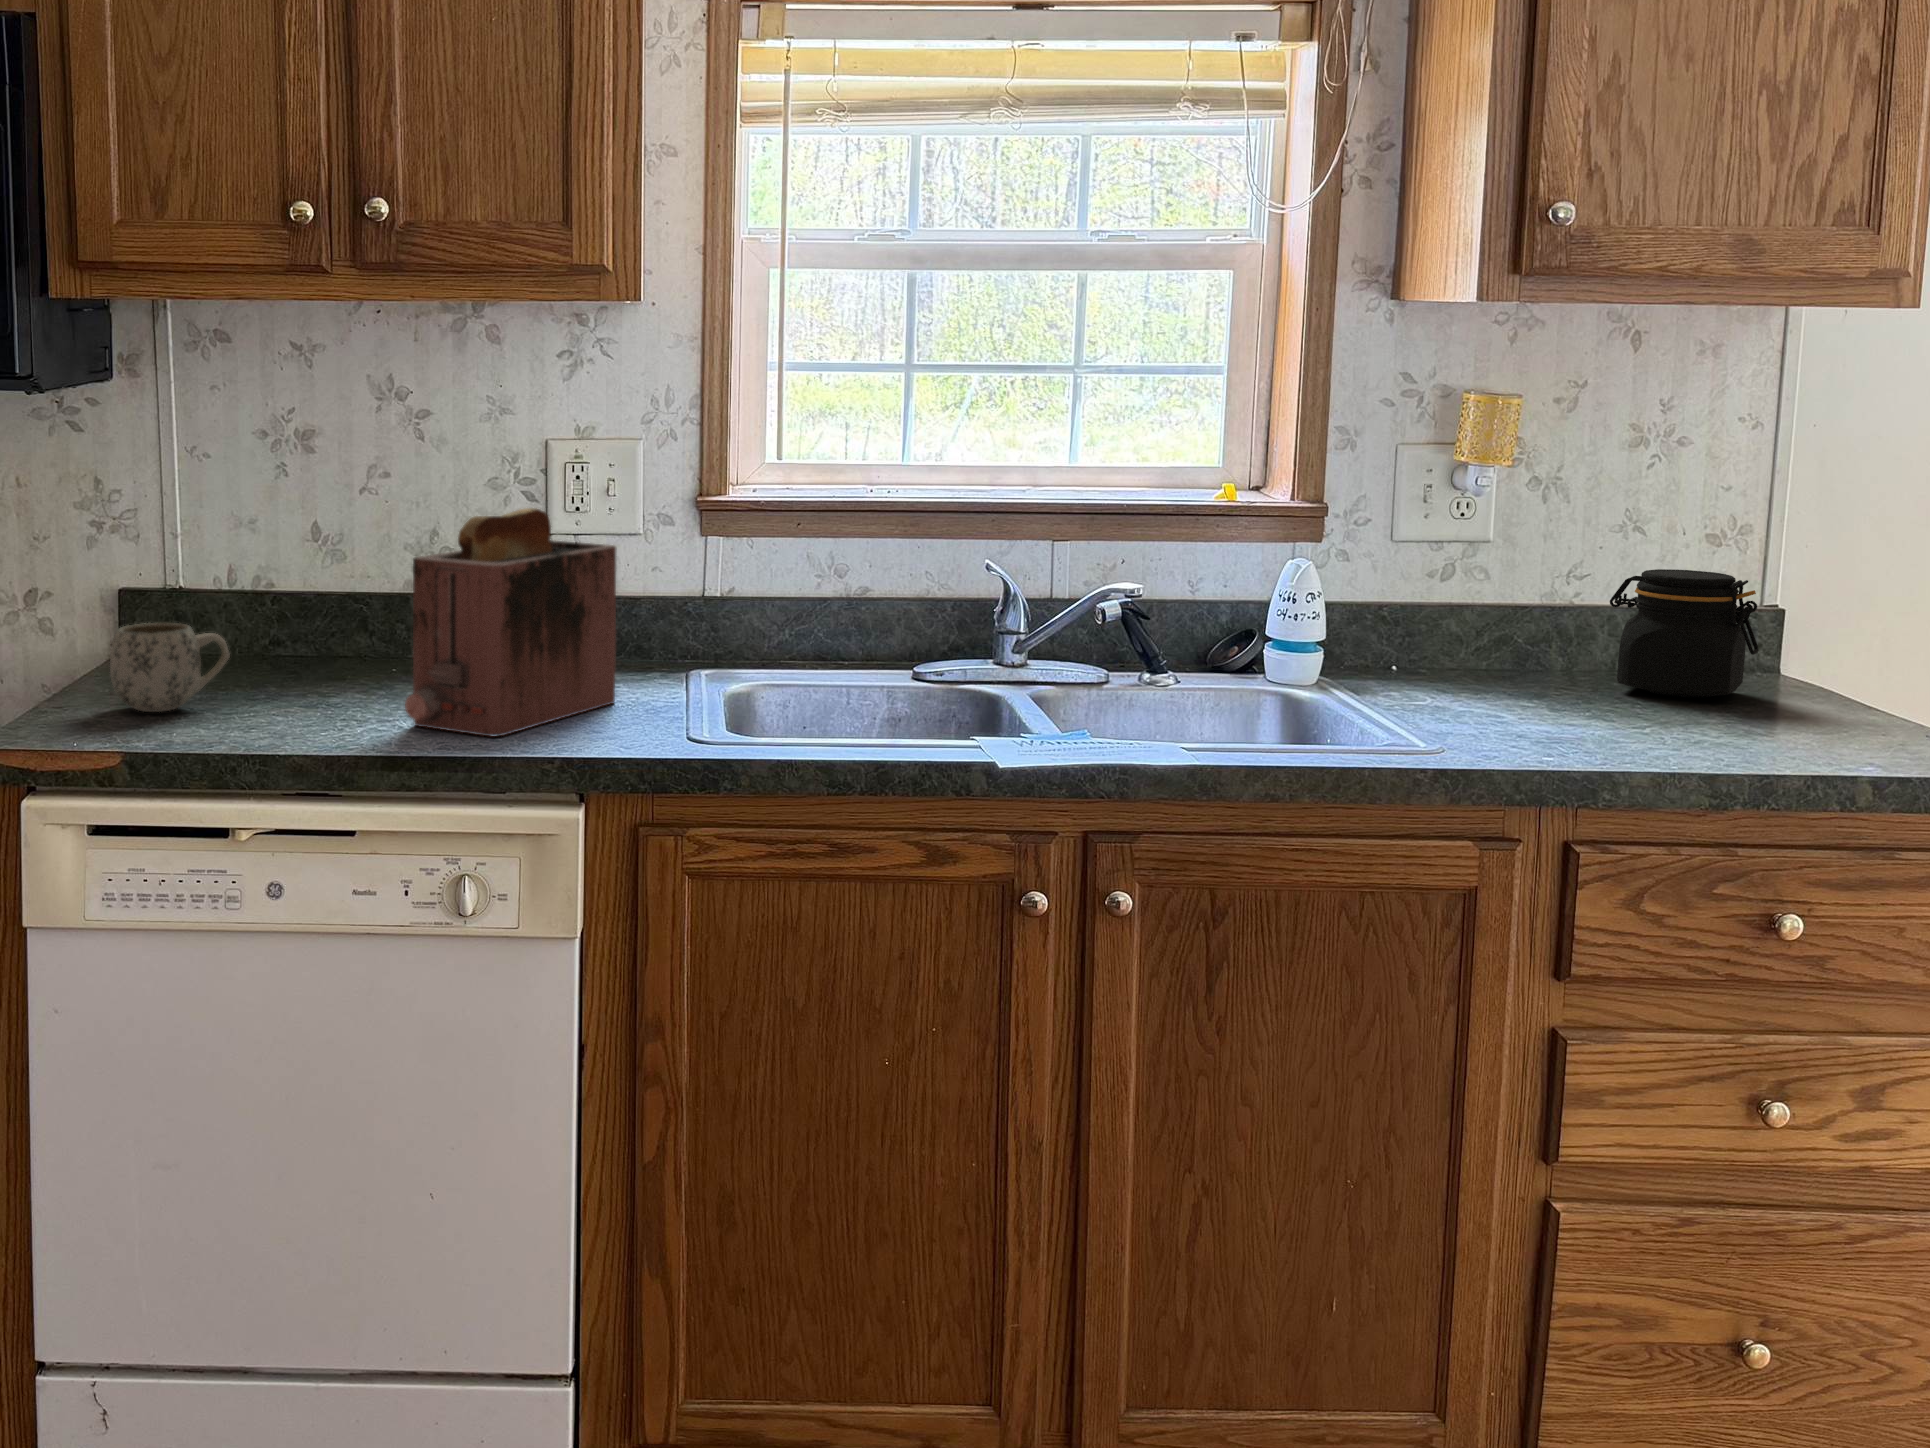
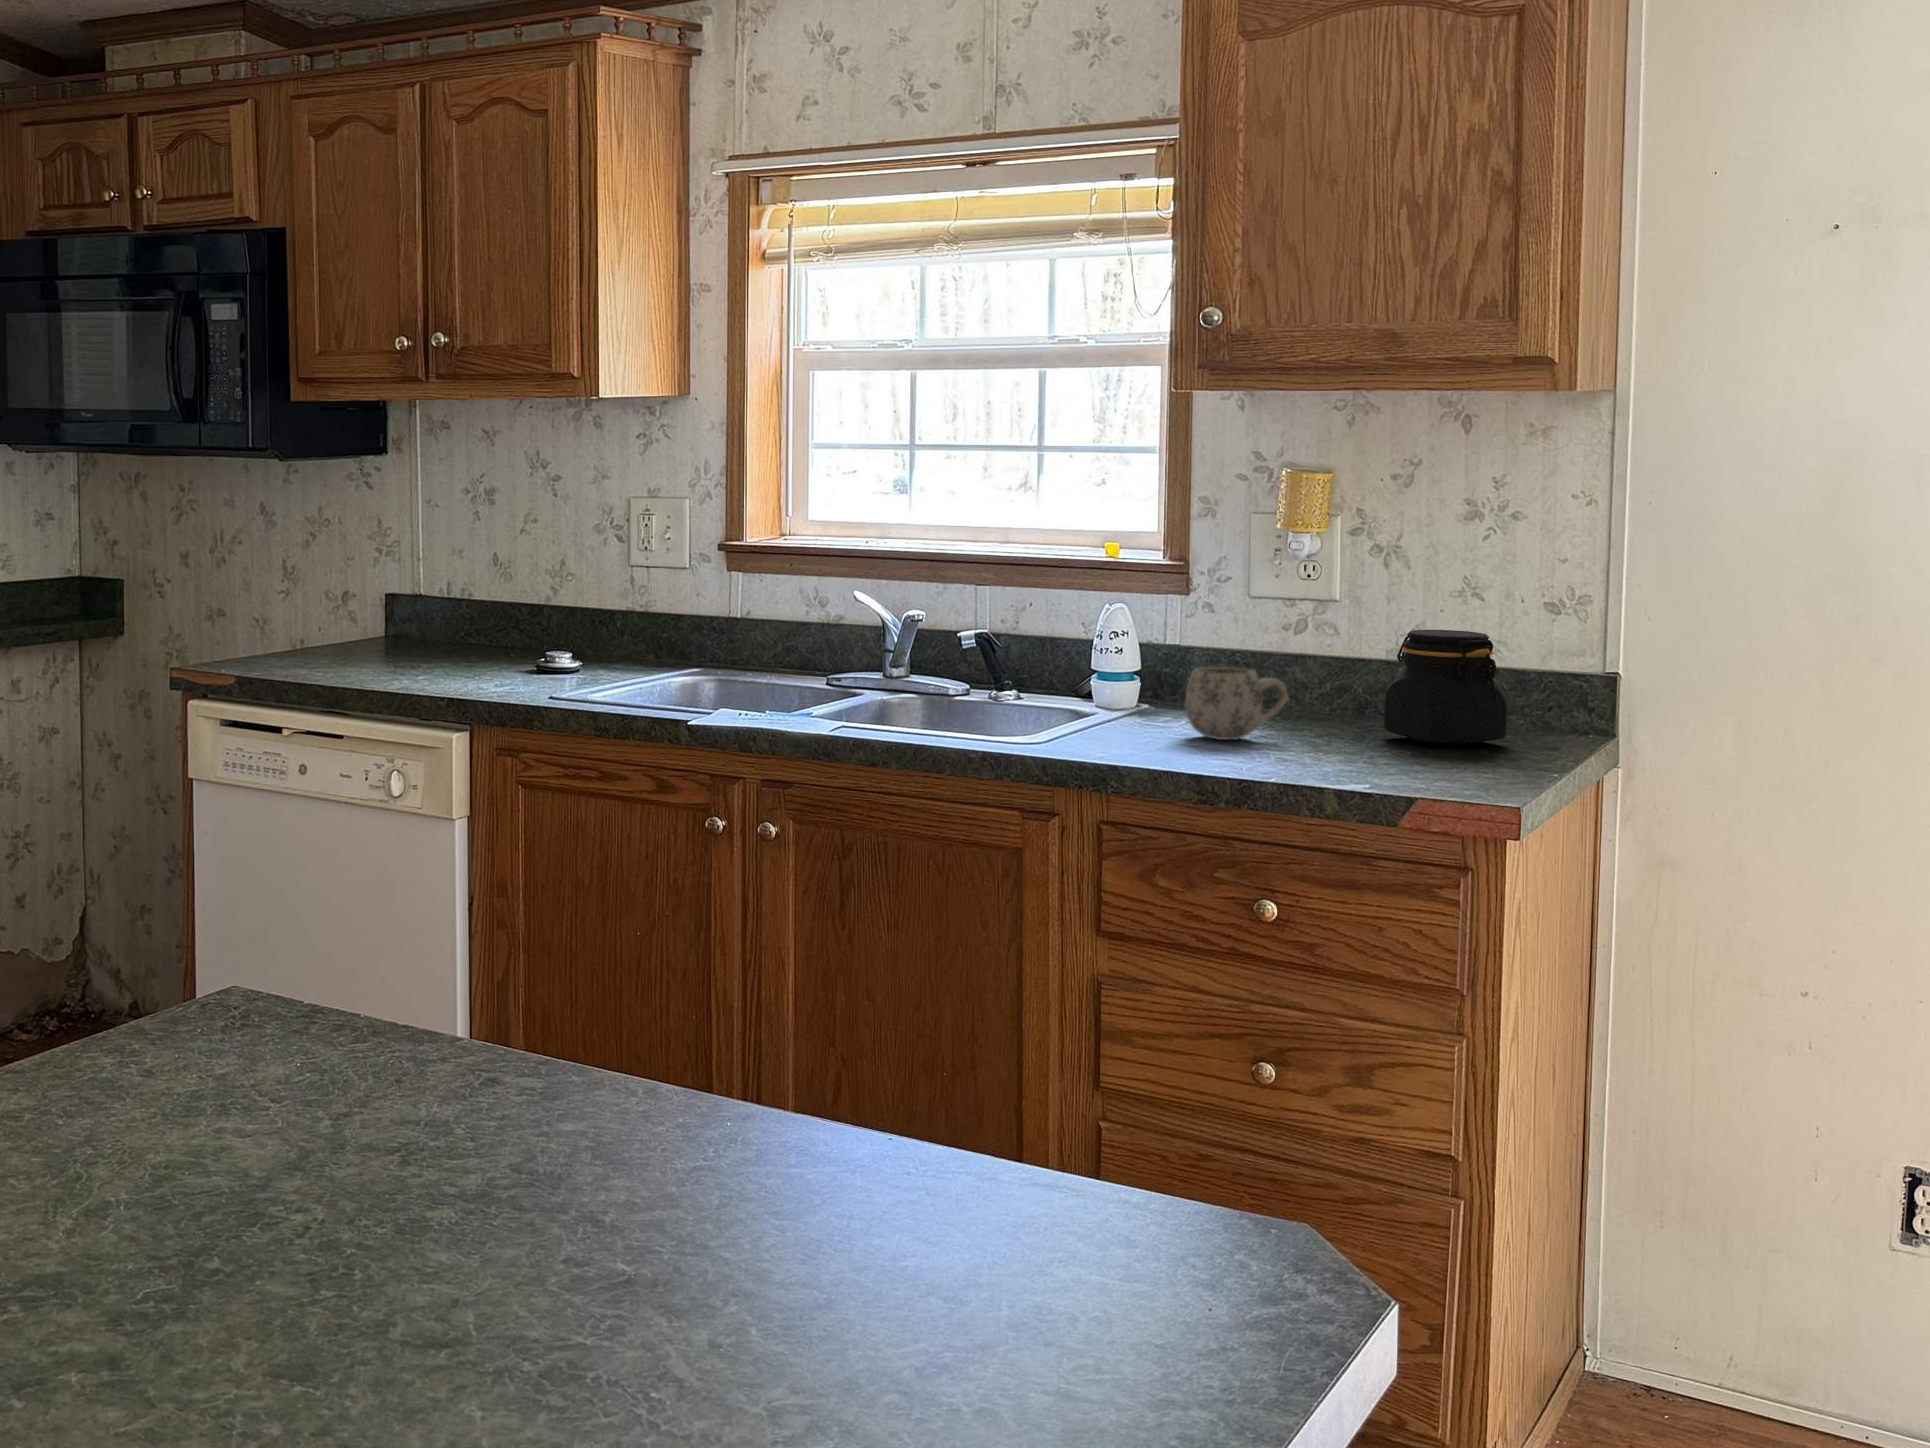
toaster: present [405,508,616,737] -> none [411,541,584,687]
mug: present [110,623,230,712] -> present [1186,667,1288,740]

